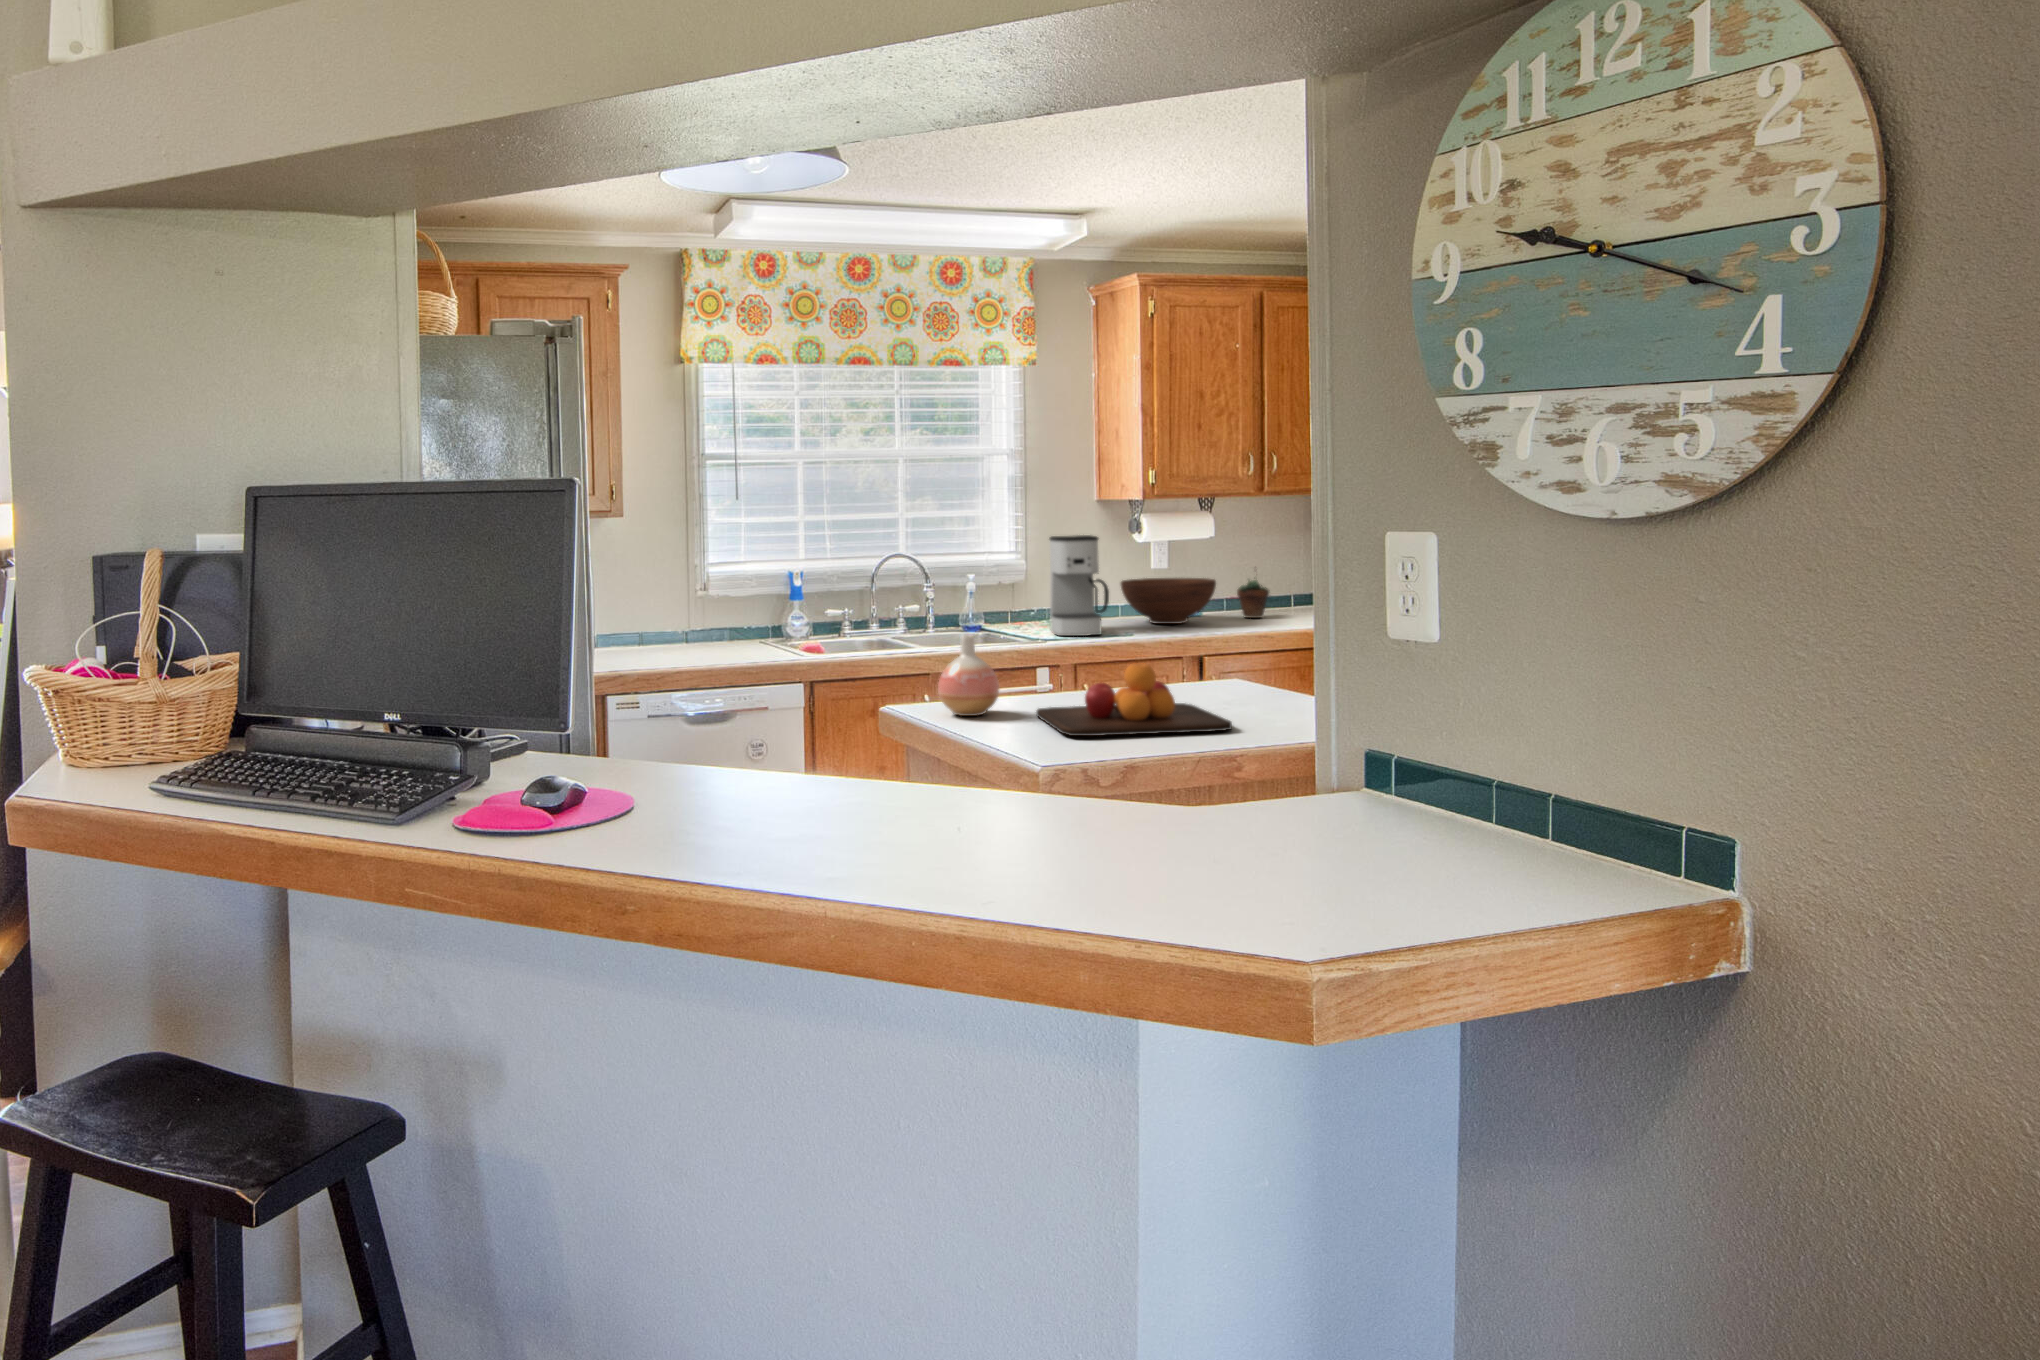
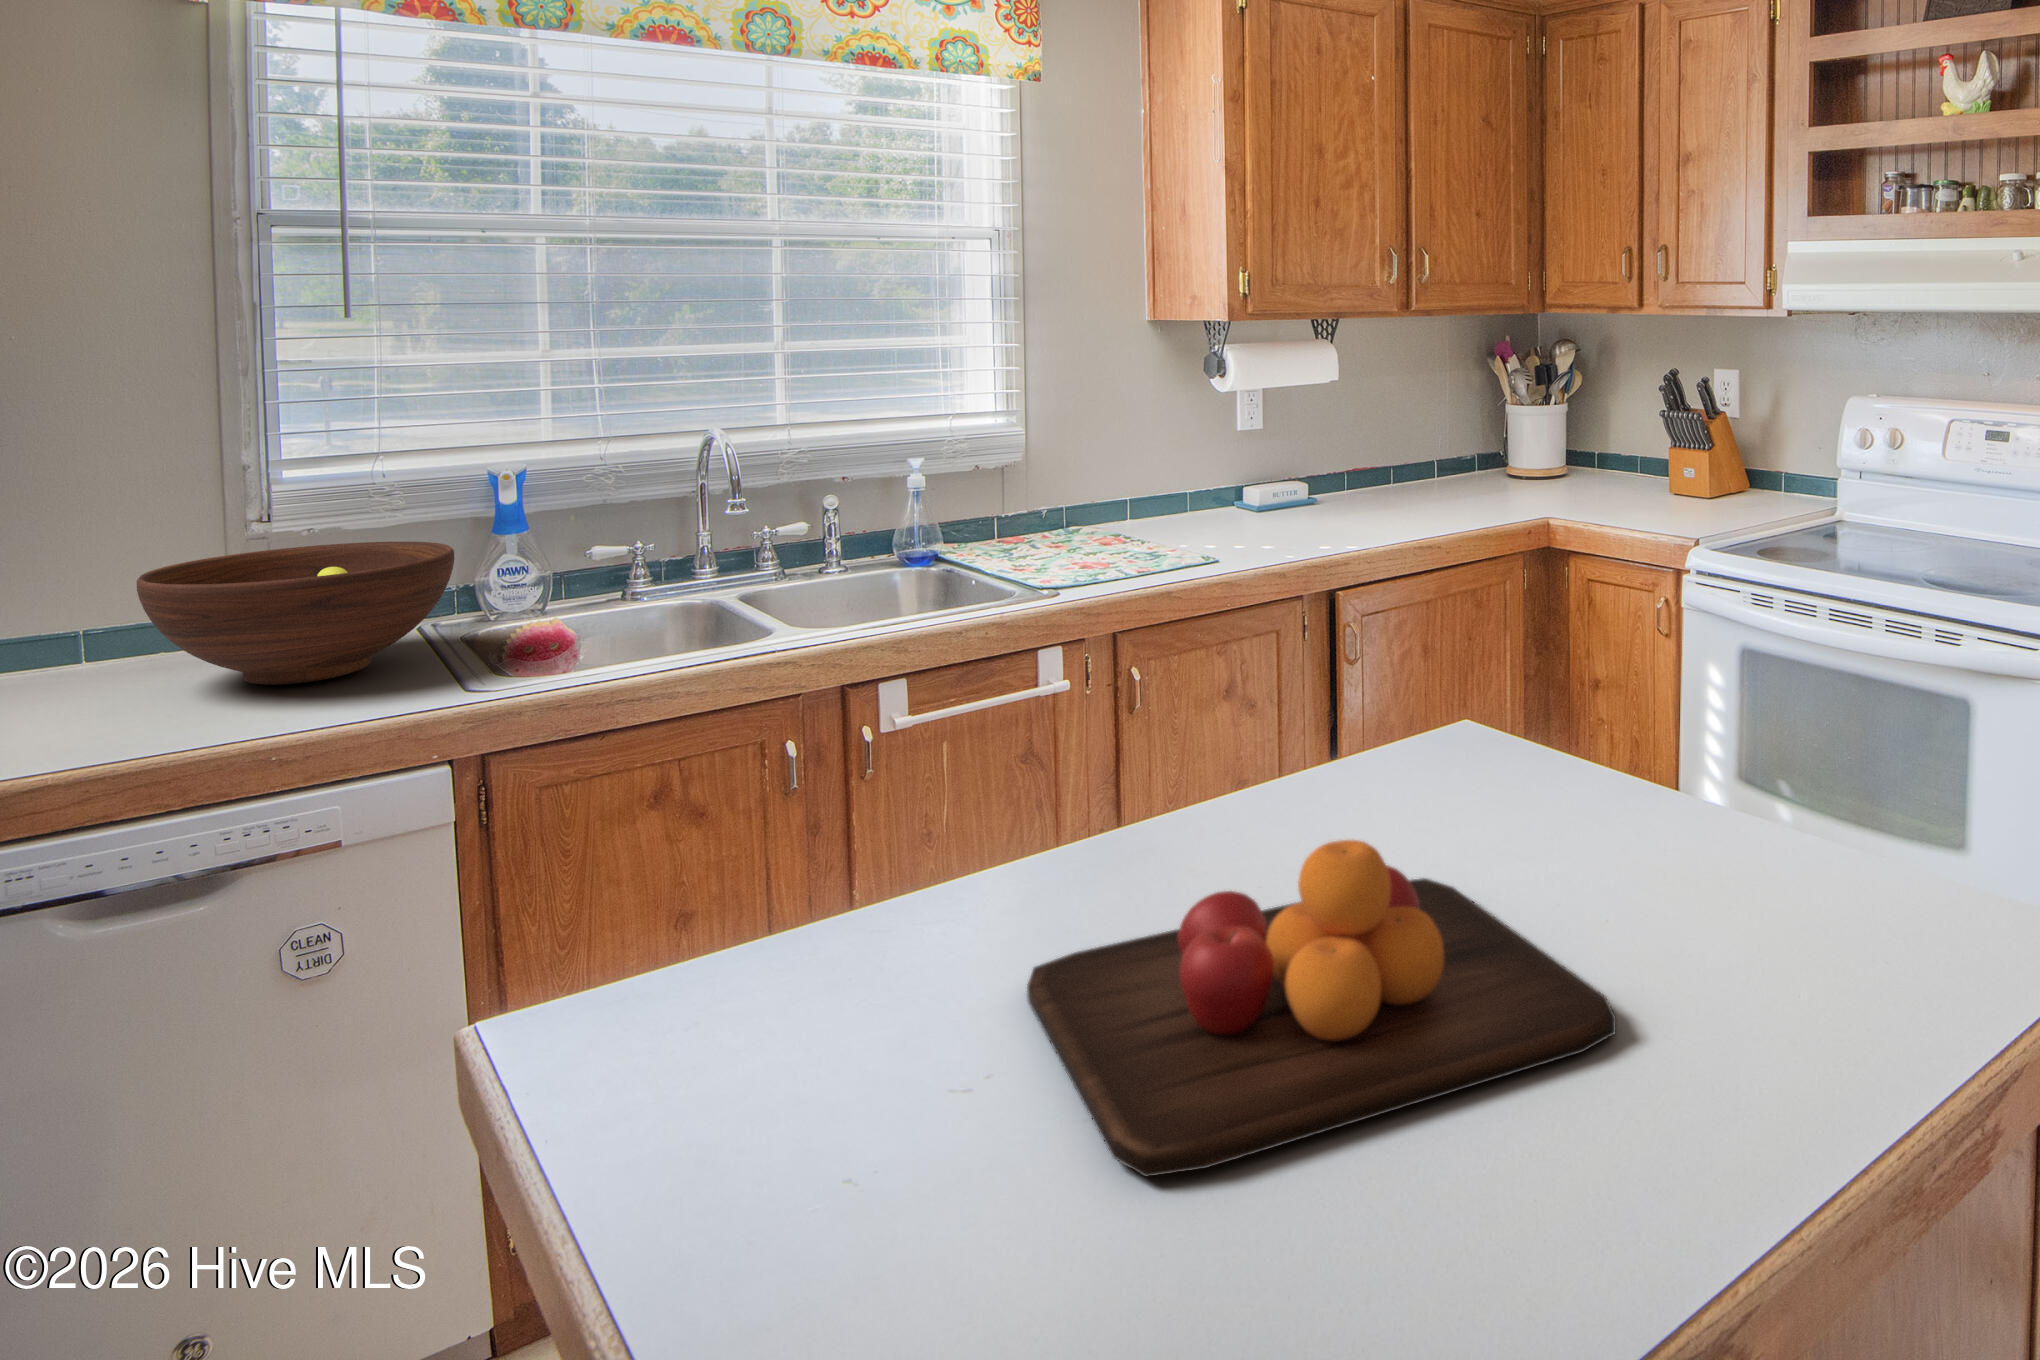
coffee maker: present [1050,535,1109,636] -> none [1064,385,1174,572]
fruit bowl: present [1121,578,1216,624] -> present [137,541,454,685]
succulent plant: present [1237,580,1269,618] -> none [1370,429,1419,511]
vase: present [938,635,999,716] -> none [702,766,911,1034]

